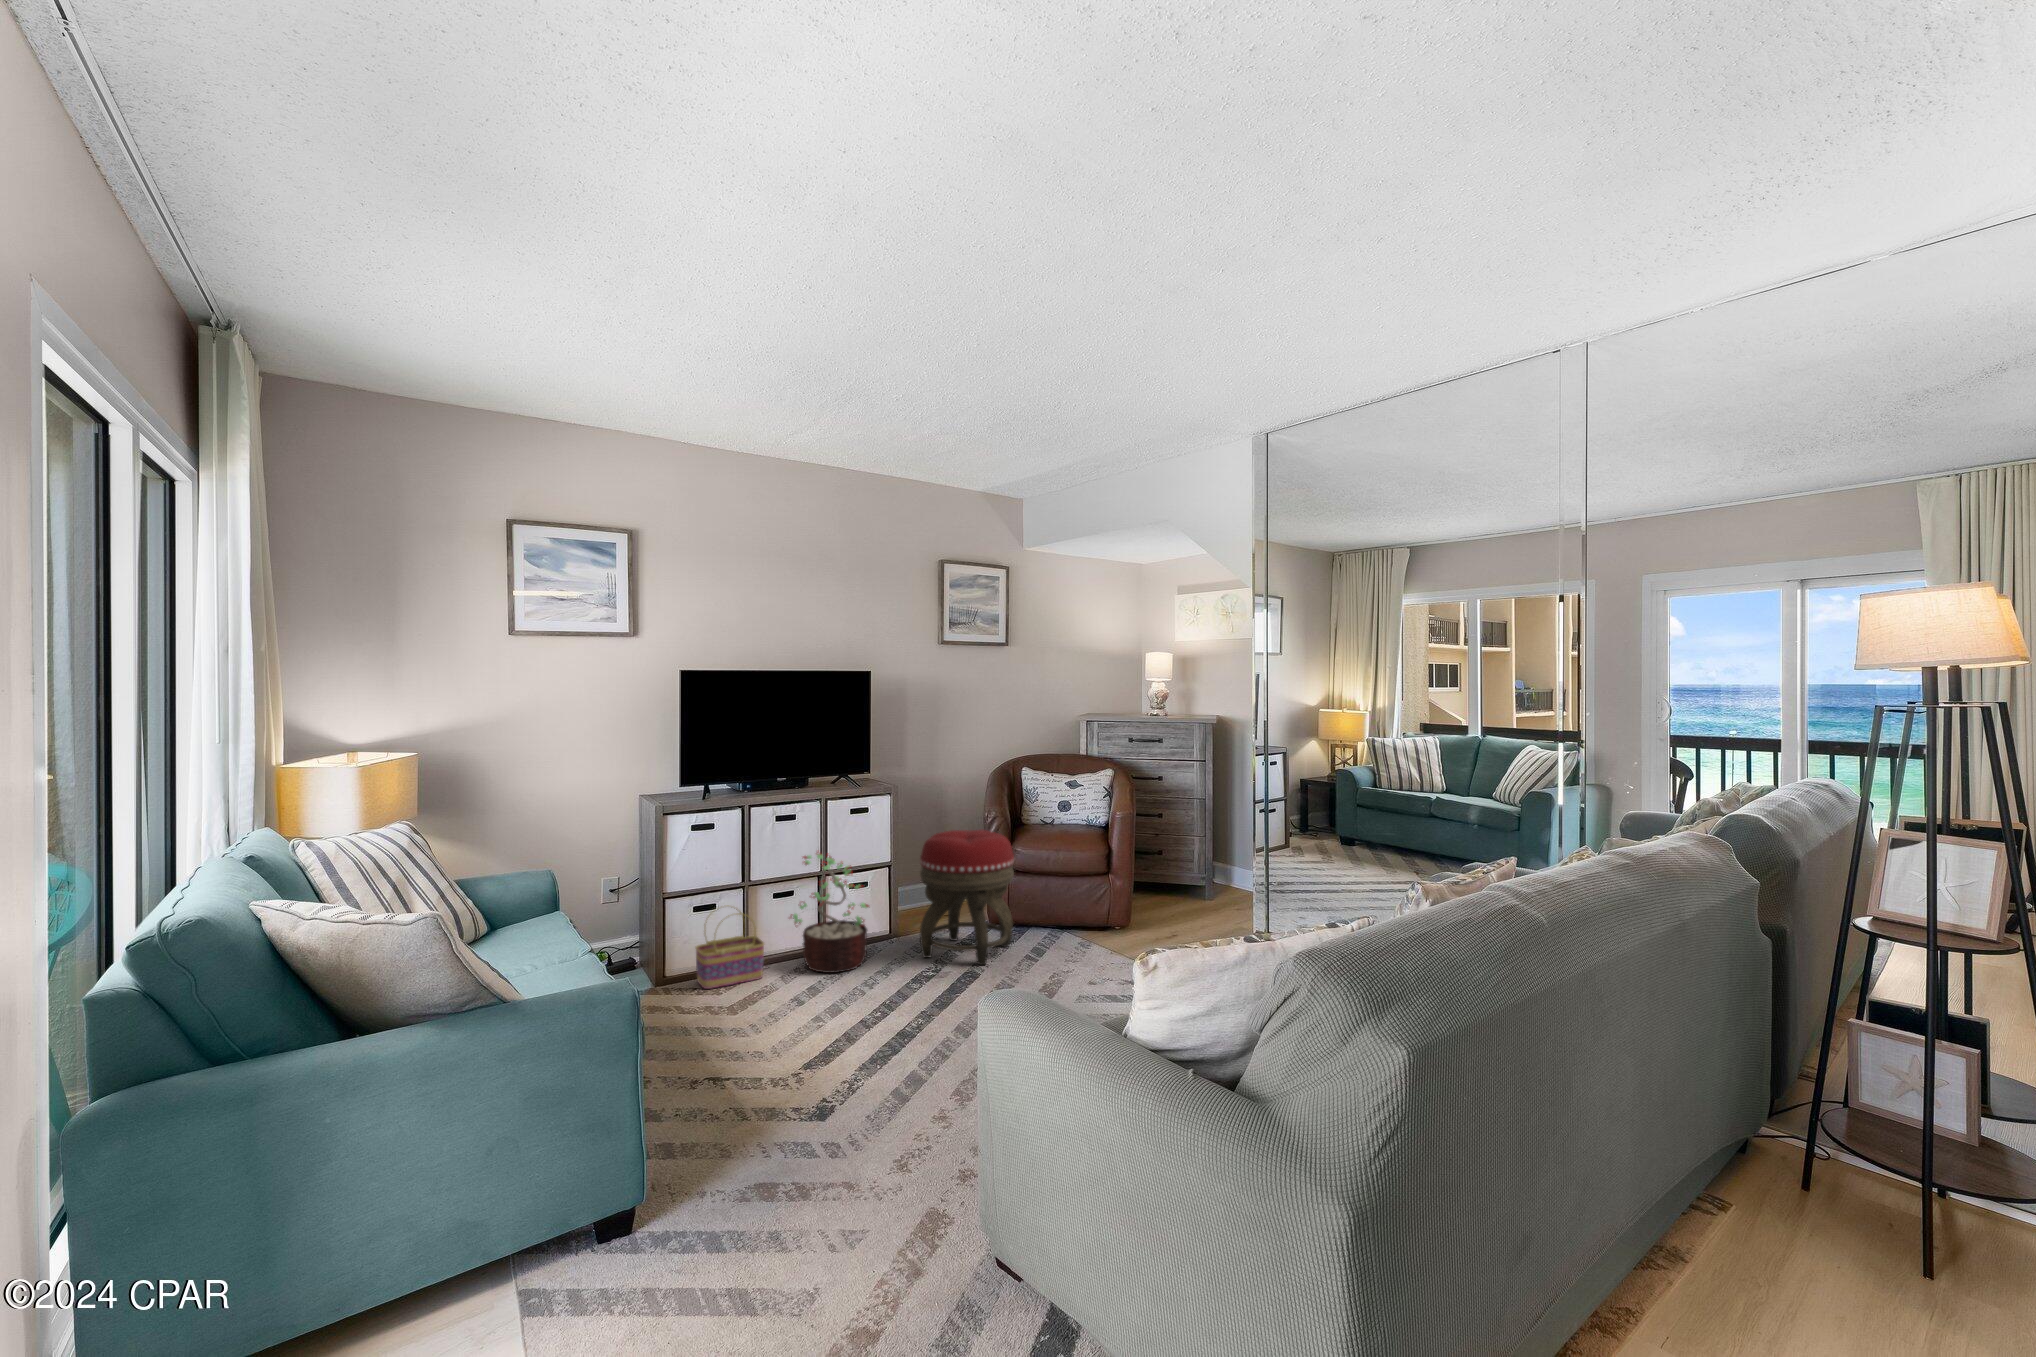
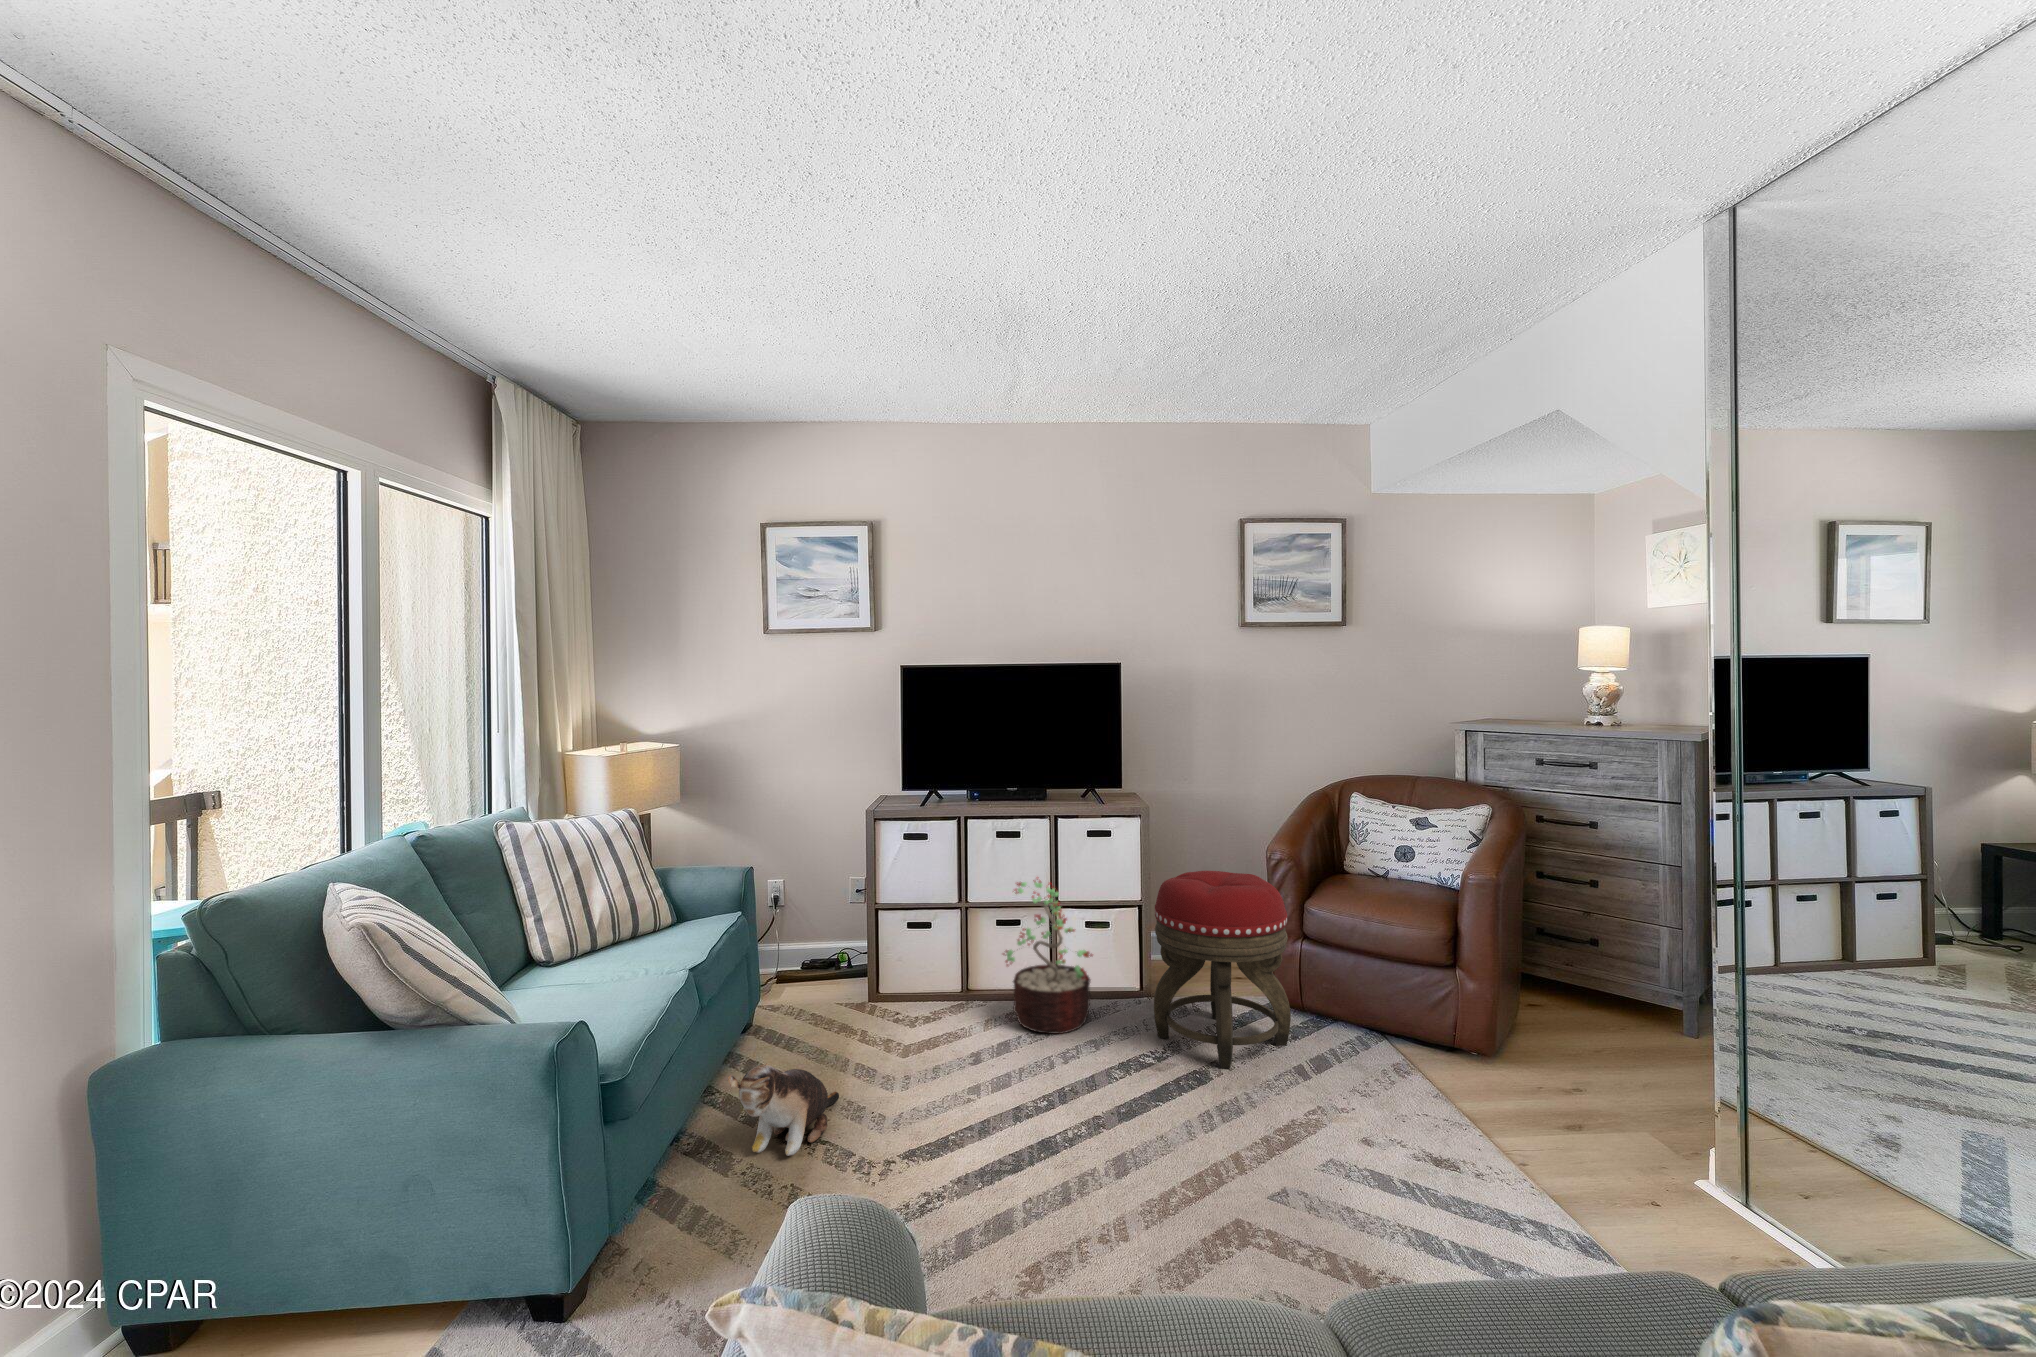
basket: present [696,909,764,989] -> none [895,928,968,1022]
plush toy: none [682,1009,736,1086] -> present [728,1064,839,1156]

